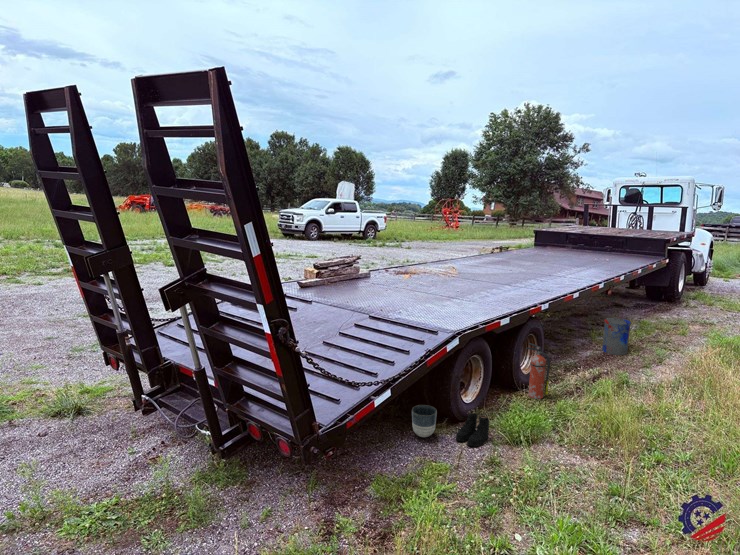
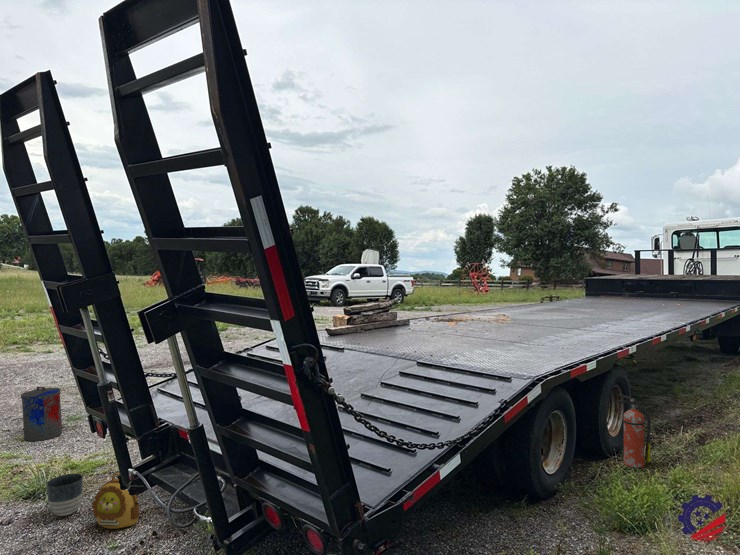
trash can: present [602,317,631,355] -> present [21,387,62,441]
backpack: none [113,398,150,439] -> present [92,473,139,529]
planter: present [412,405,437,437] -> present [47,474,83,516]
boots: present [456,413,489,447] -> none [544,487,589,536]

